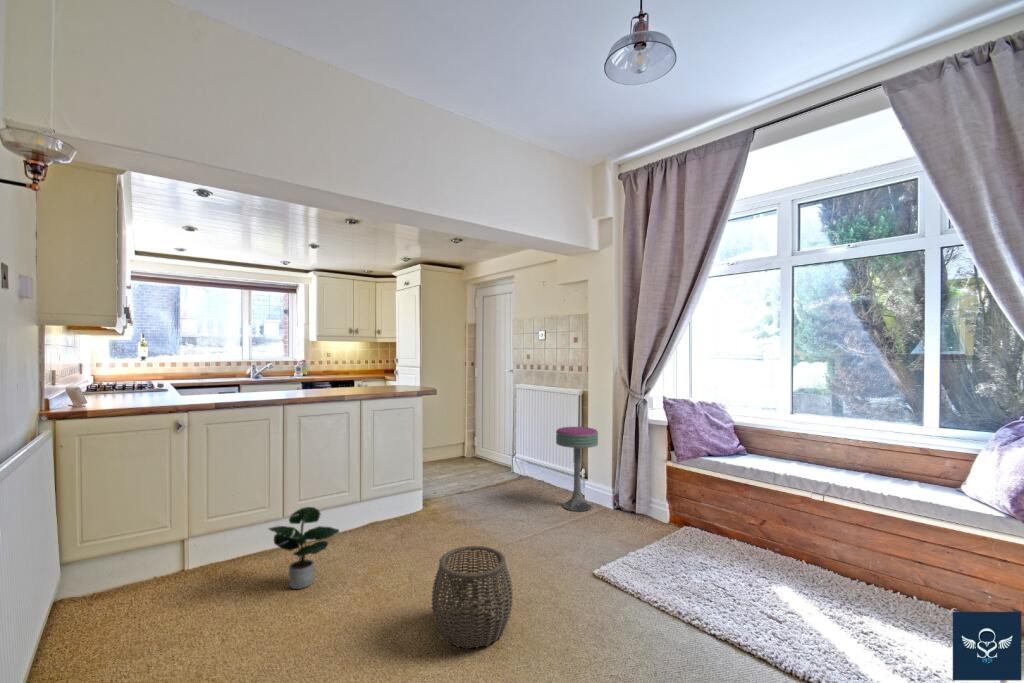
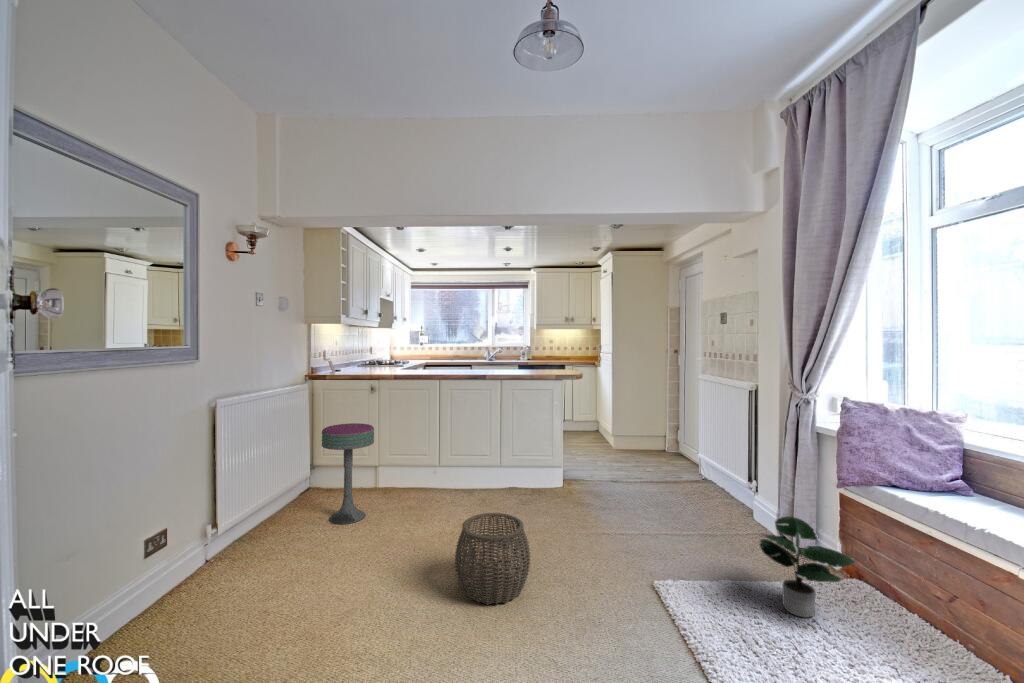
bar stool: present [556,427,598,511] -> present [322,423,374,524]
potted plant: present [269,507,339,589] -> present [759,516,855,617]

